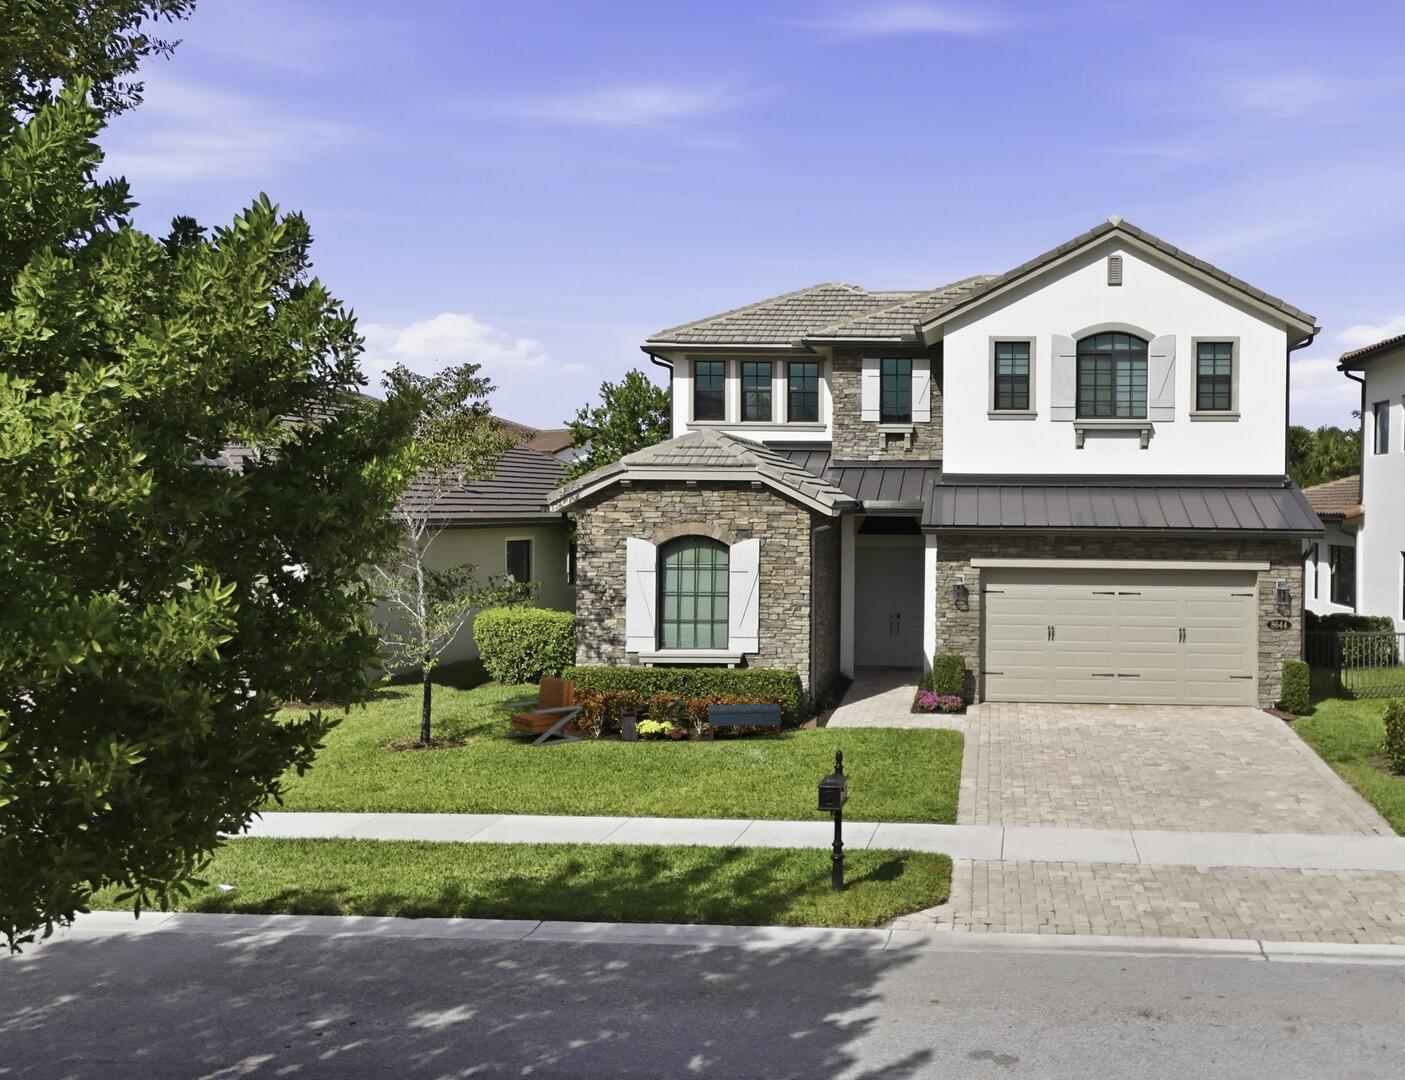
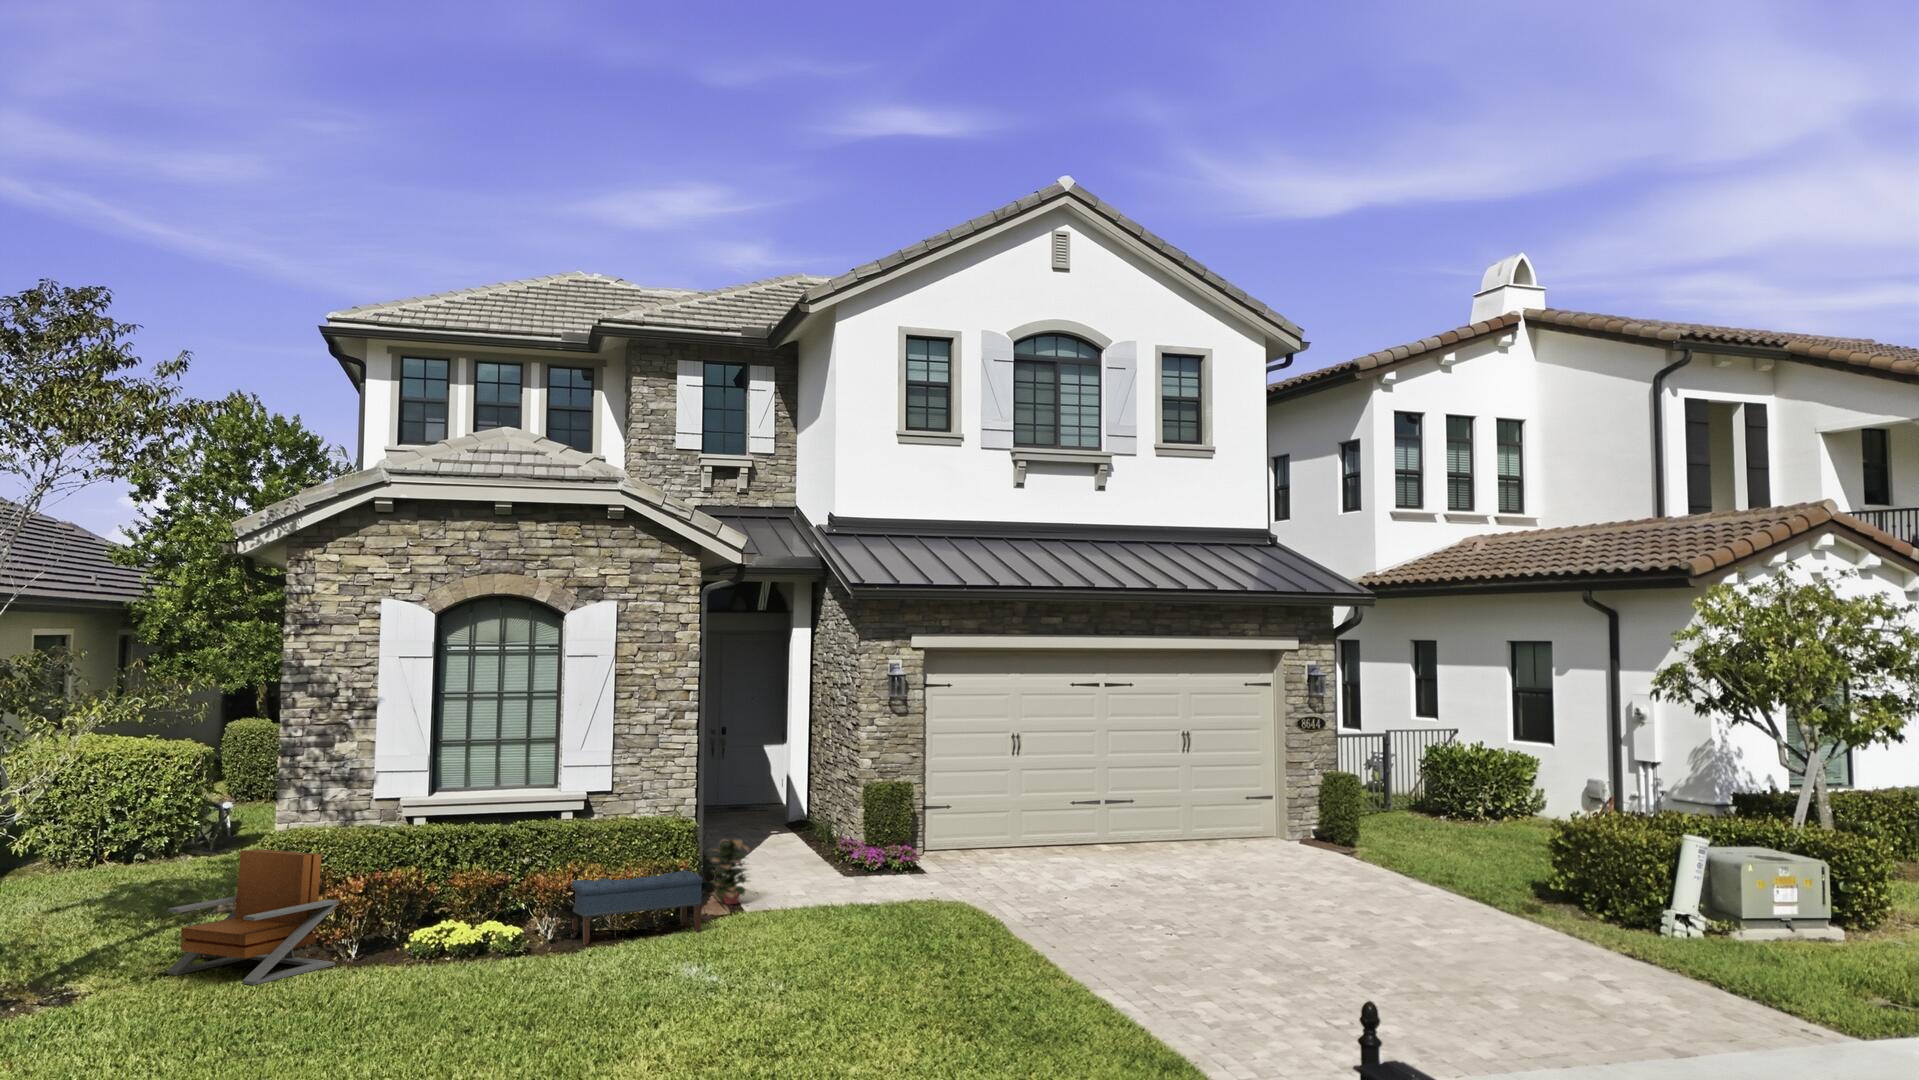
decorative plant: present [666,697,689,739] -> present [708,840,749,904]
watering can: present [621,709,637,741] -> none [403,893,445,959]

